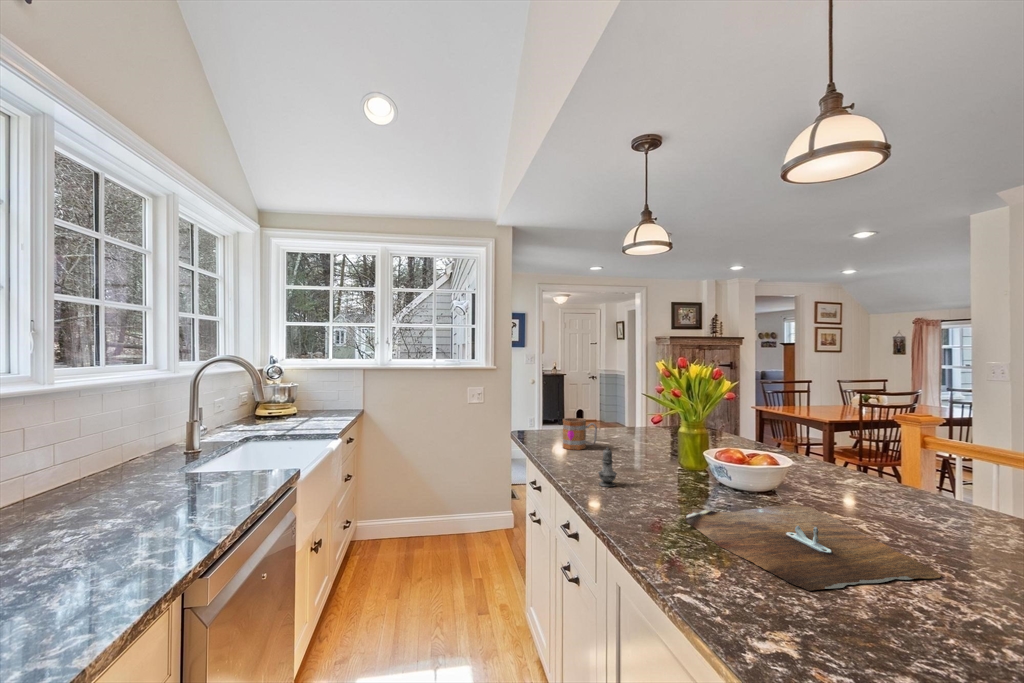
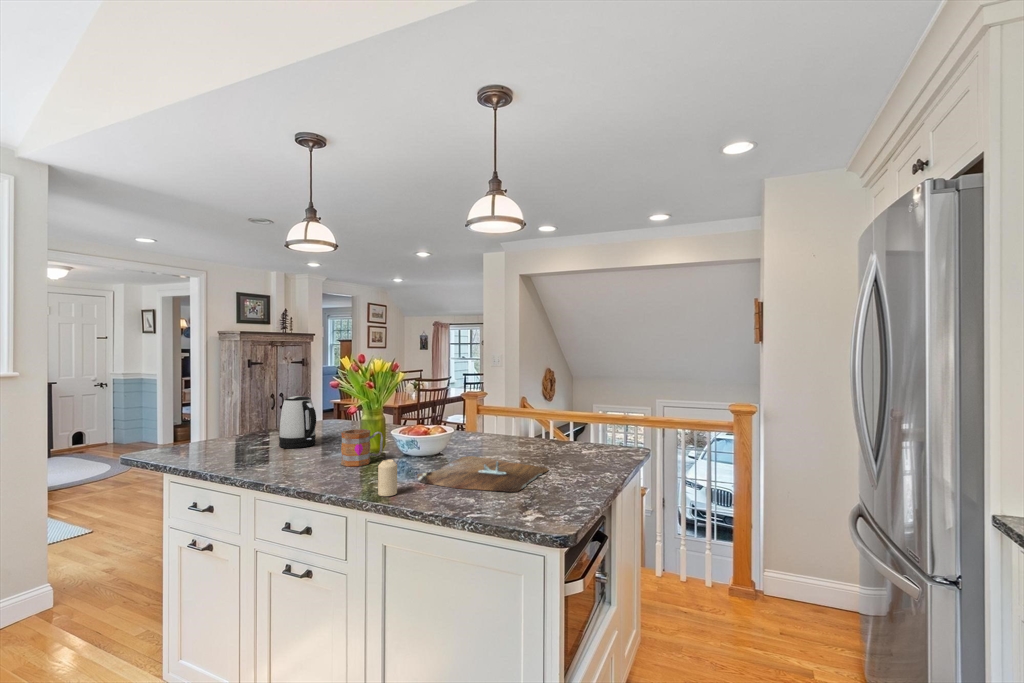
kettle: none [616,396,651,448] -> present [279,396,316,448]
mug: present [563,418,597,450] -> present [341,429,383,467]
salt shaker: present [598,447,617,487] -> none [321,442,340,480]
candle: none [617,479,640,525] -> present [378,459,397,496]

